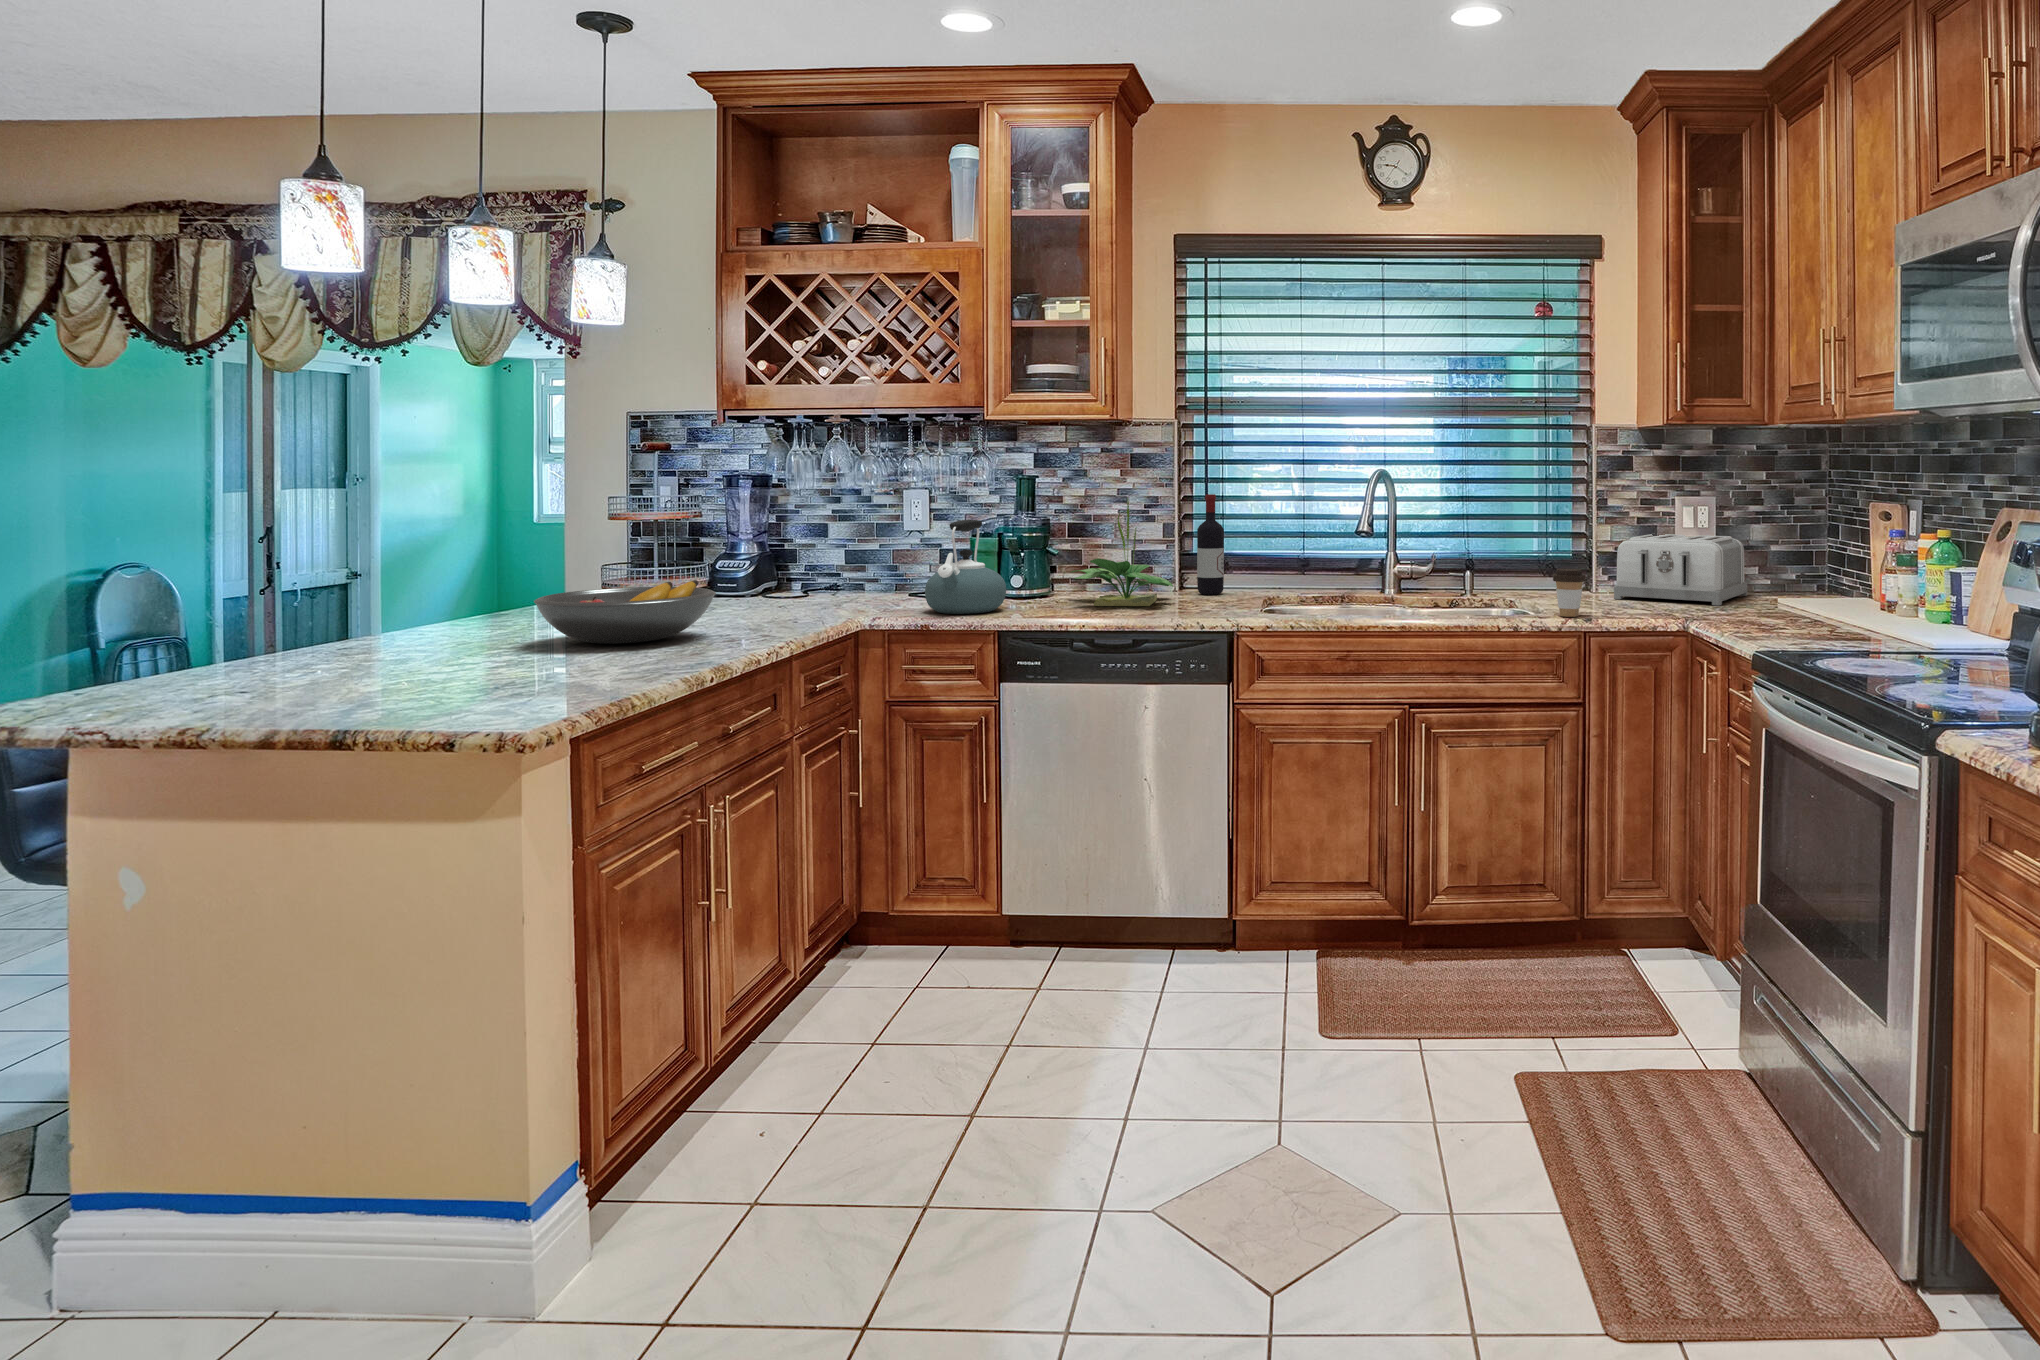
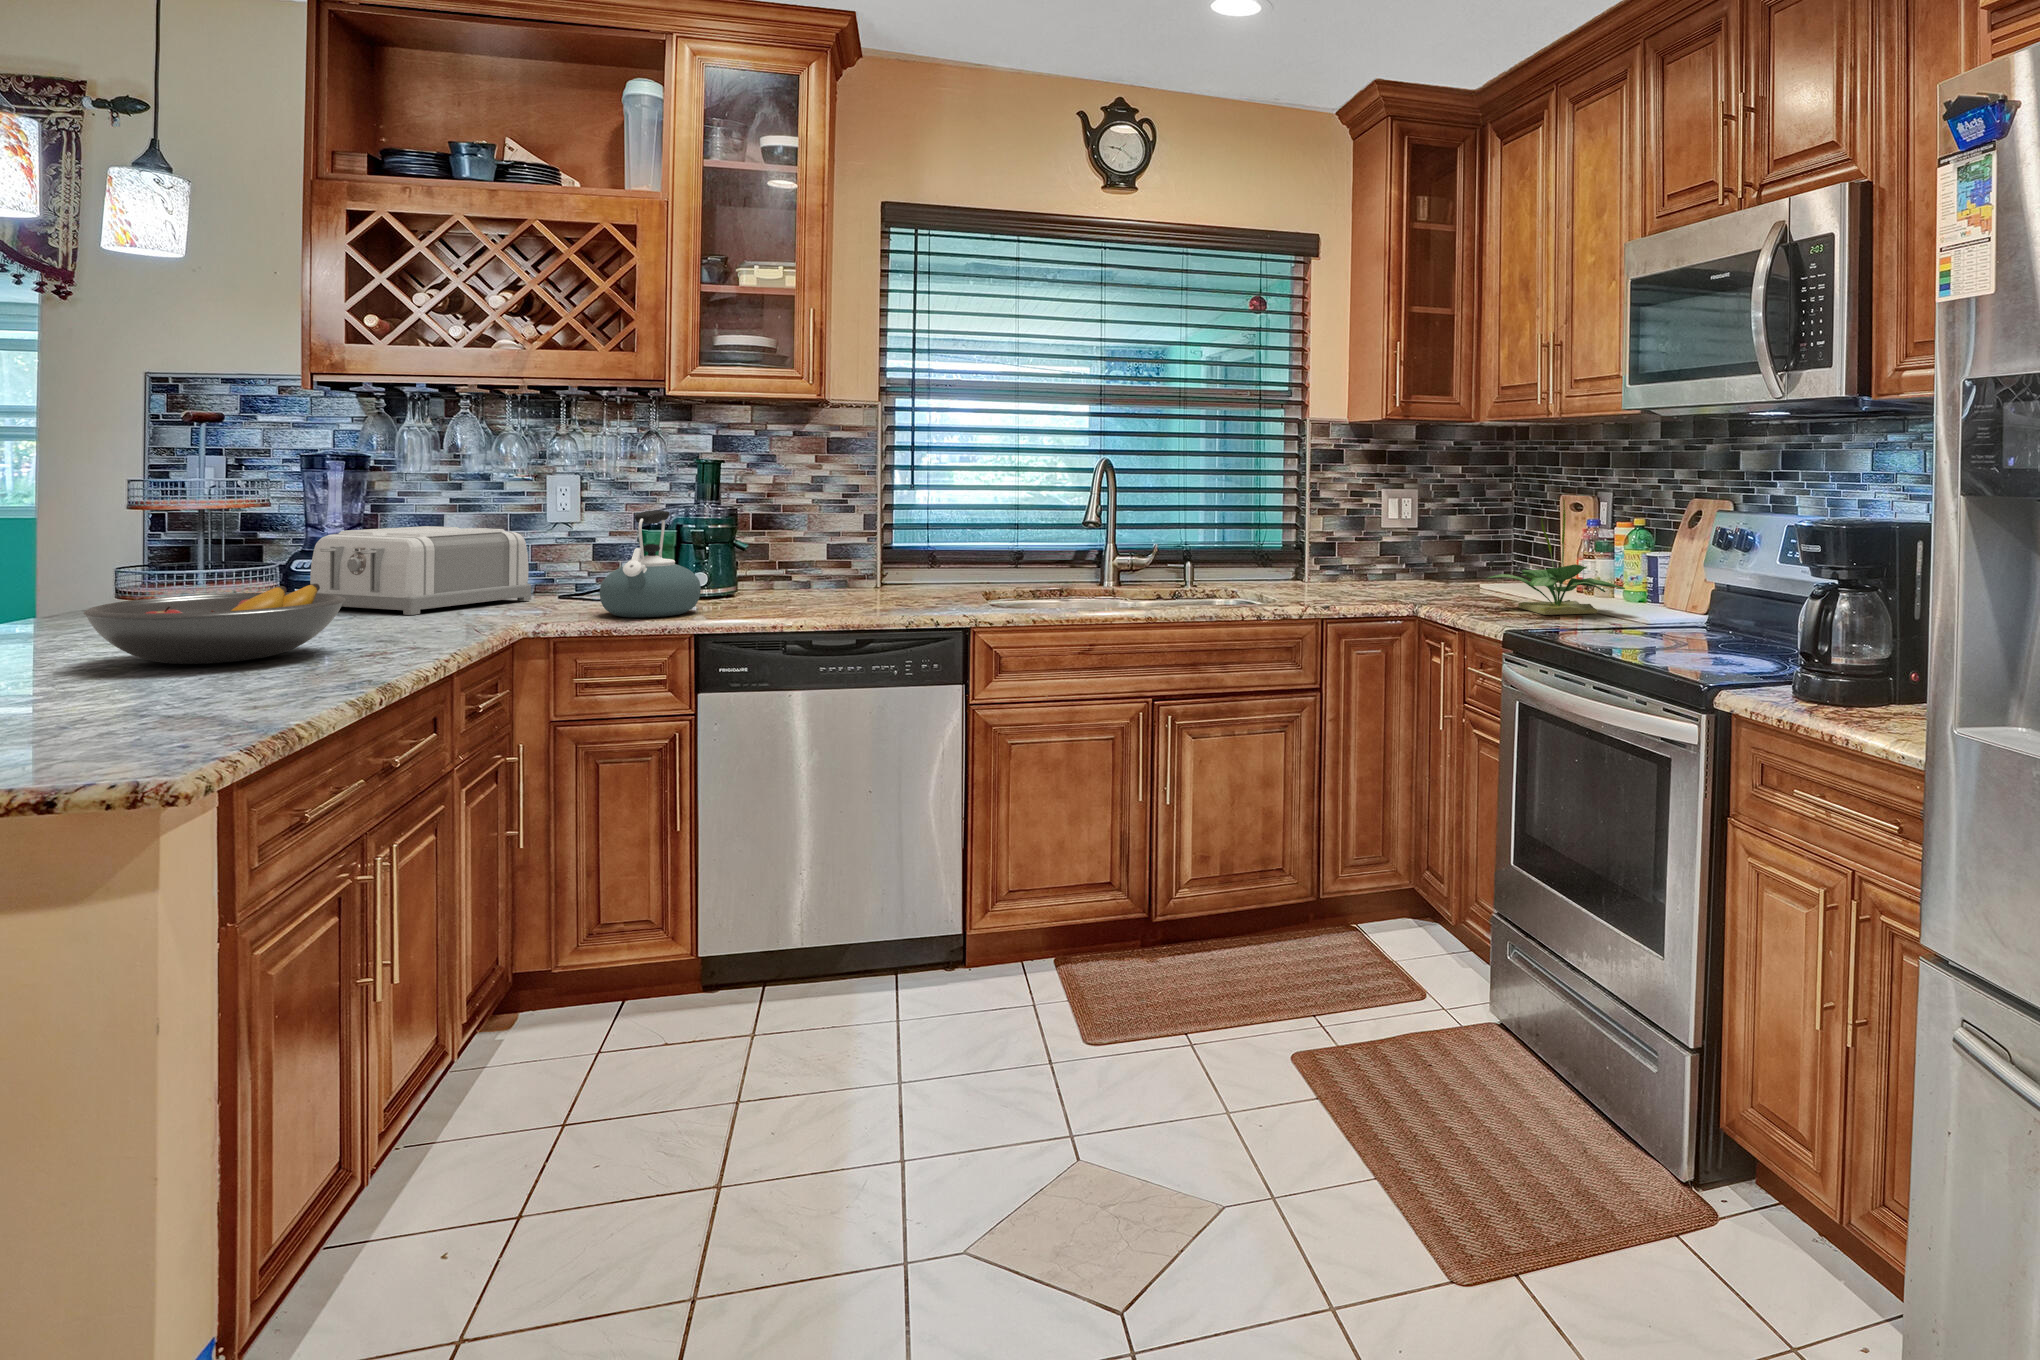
wine bottle: present [1197,494,1224,595] -> none [910,484,941,591]
potted plant: present [1071,497,1173,606] -> present [1487,500,1625,615]
toaster: present [1614,534,1747,605] -> present [310,526,531,615]
coffee cup: present [1553,568,1586,617] -> none [1293,558,1324,605]

